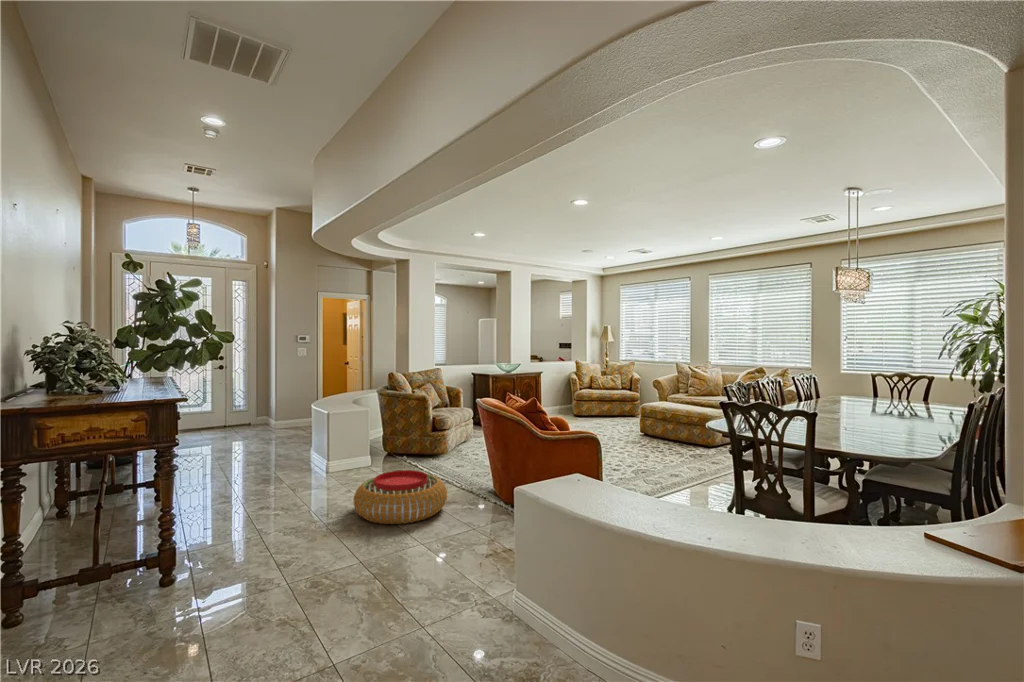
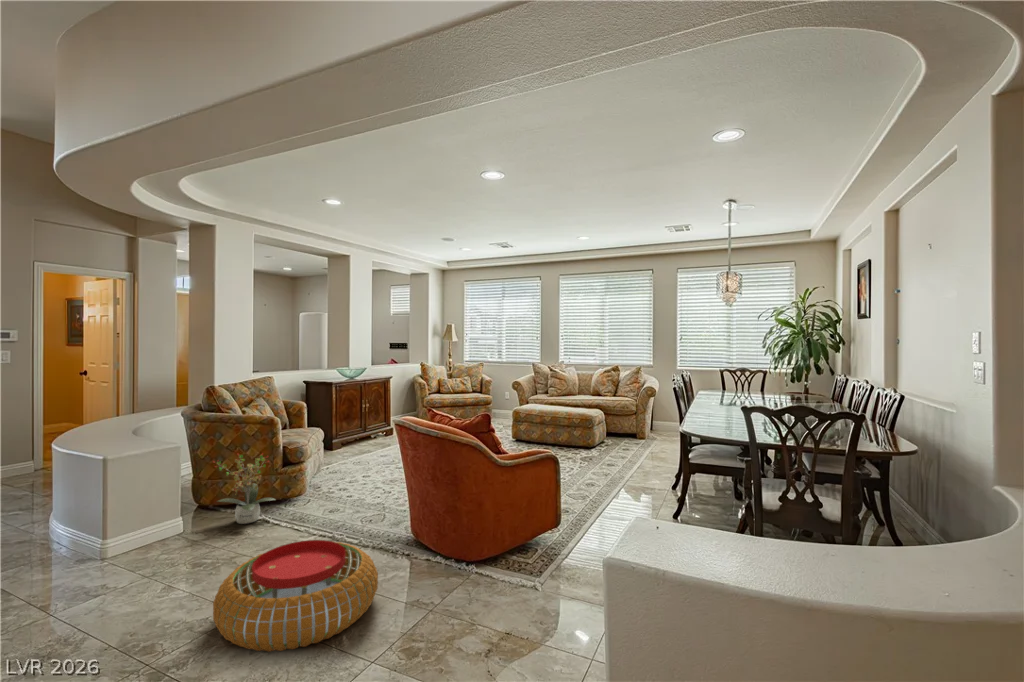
potted plant: none [387,419,423,465] -> present [213,454,275,524]

